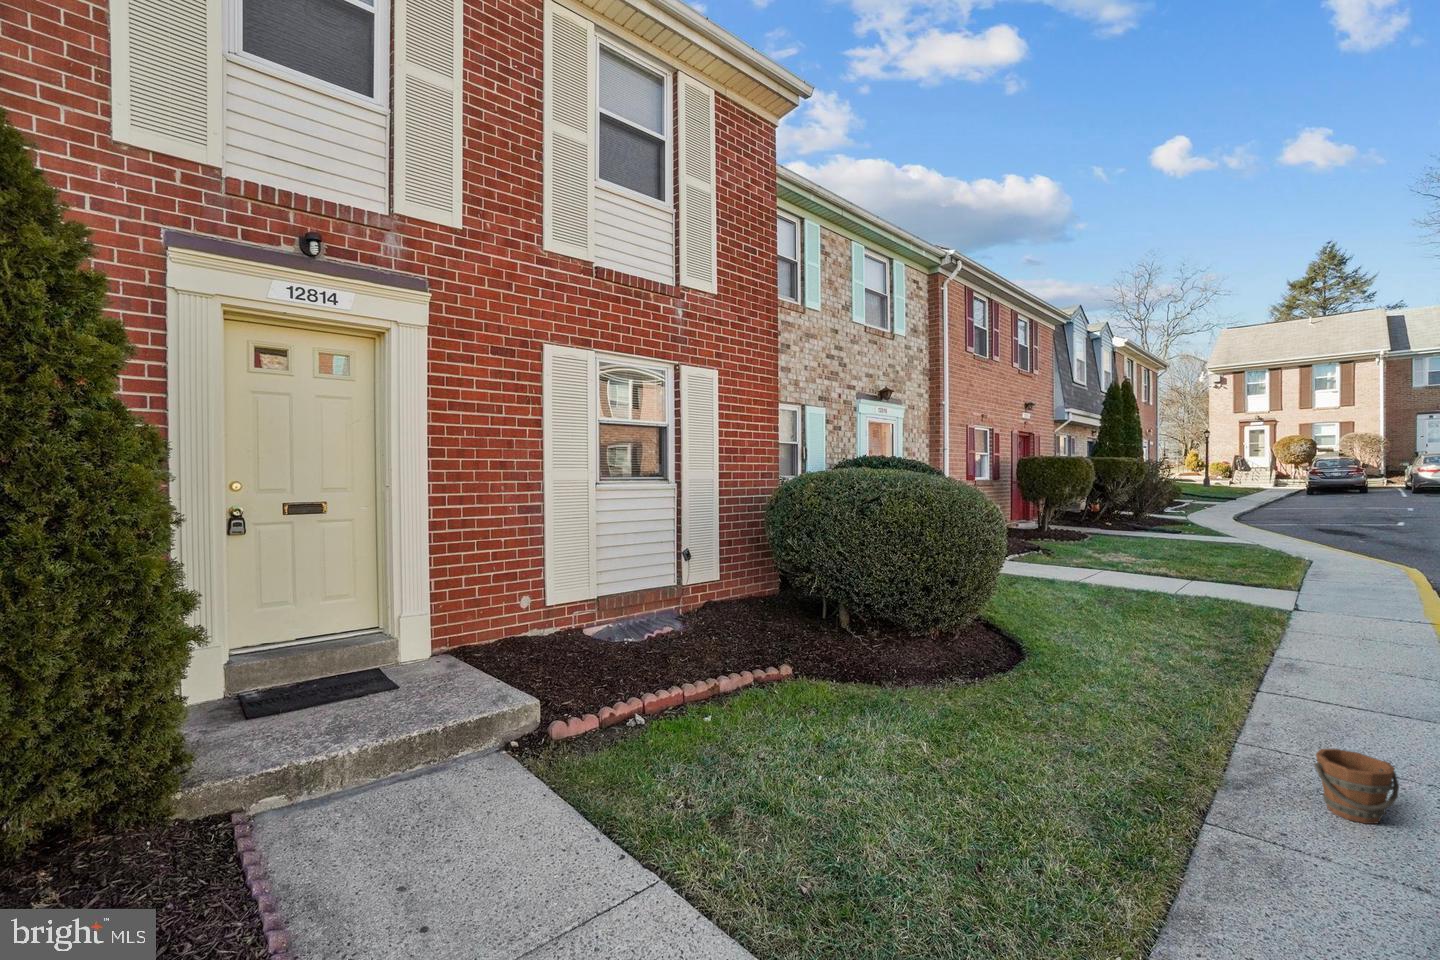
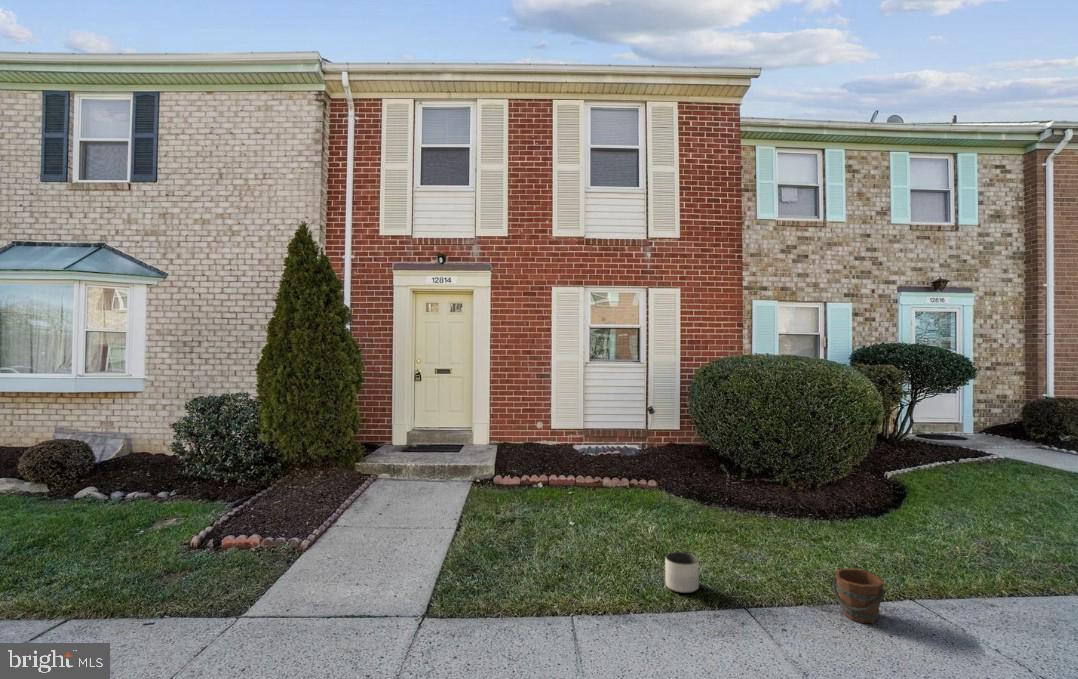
planter: none [1135,790,1200,865] -> present [665,552,699,593]

